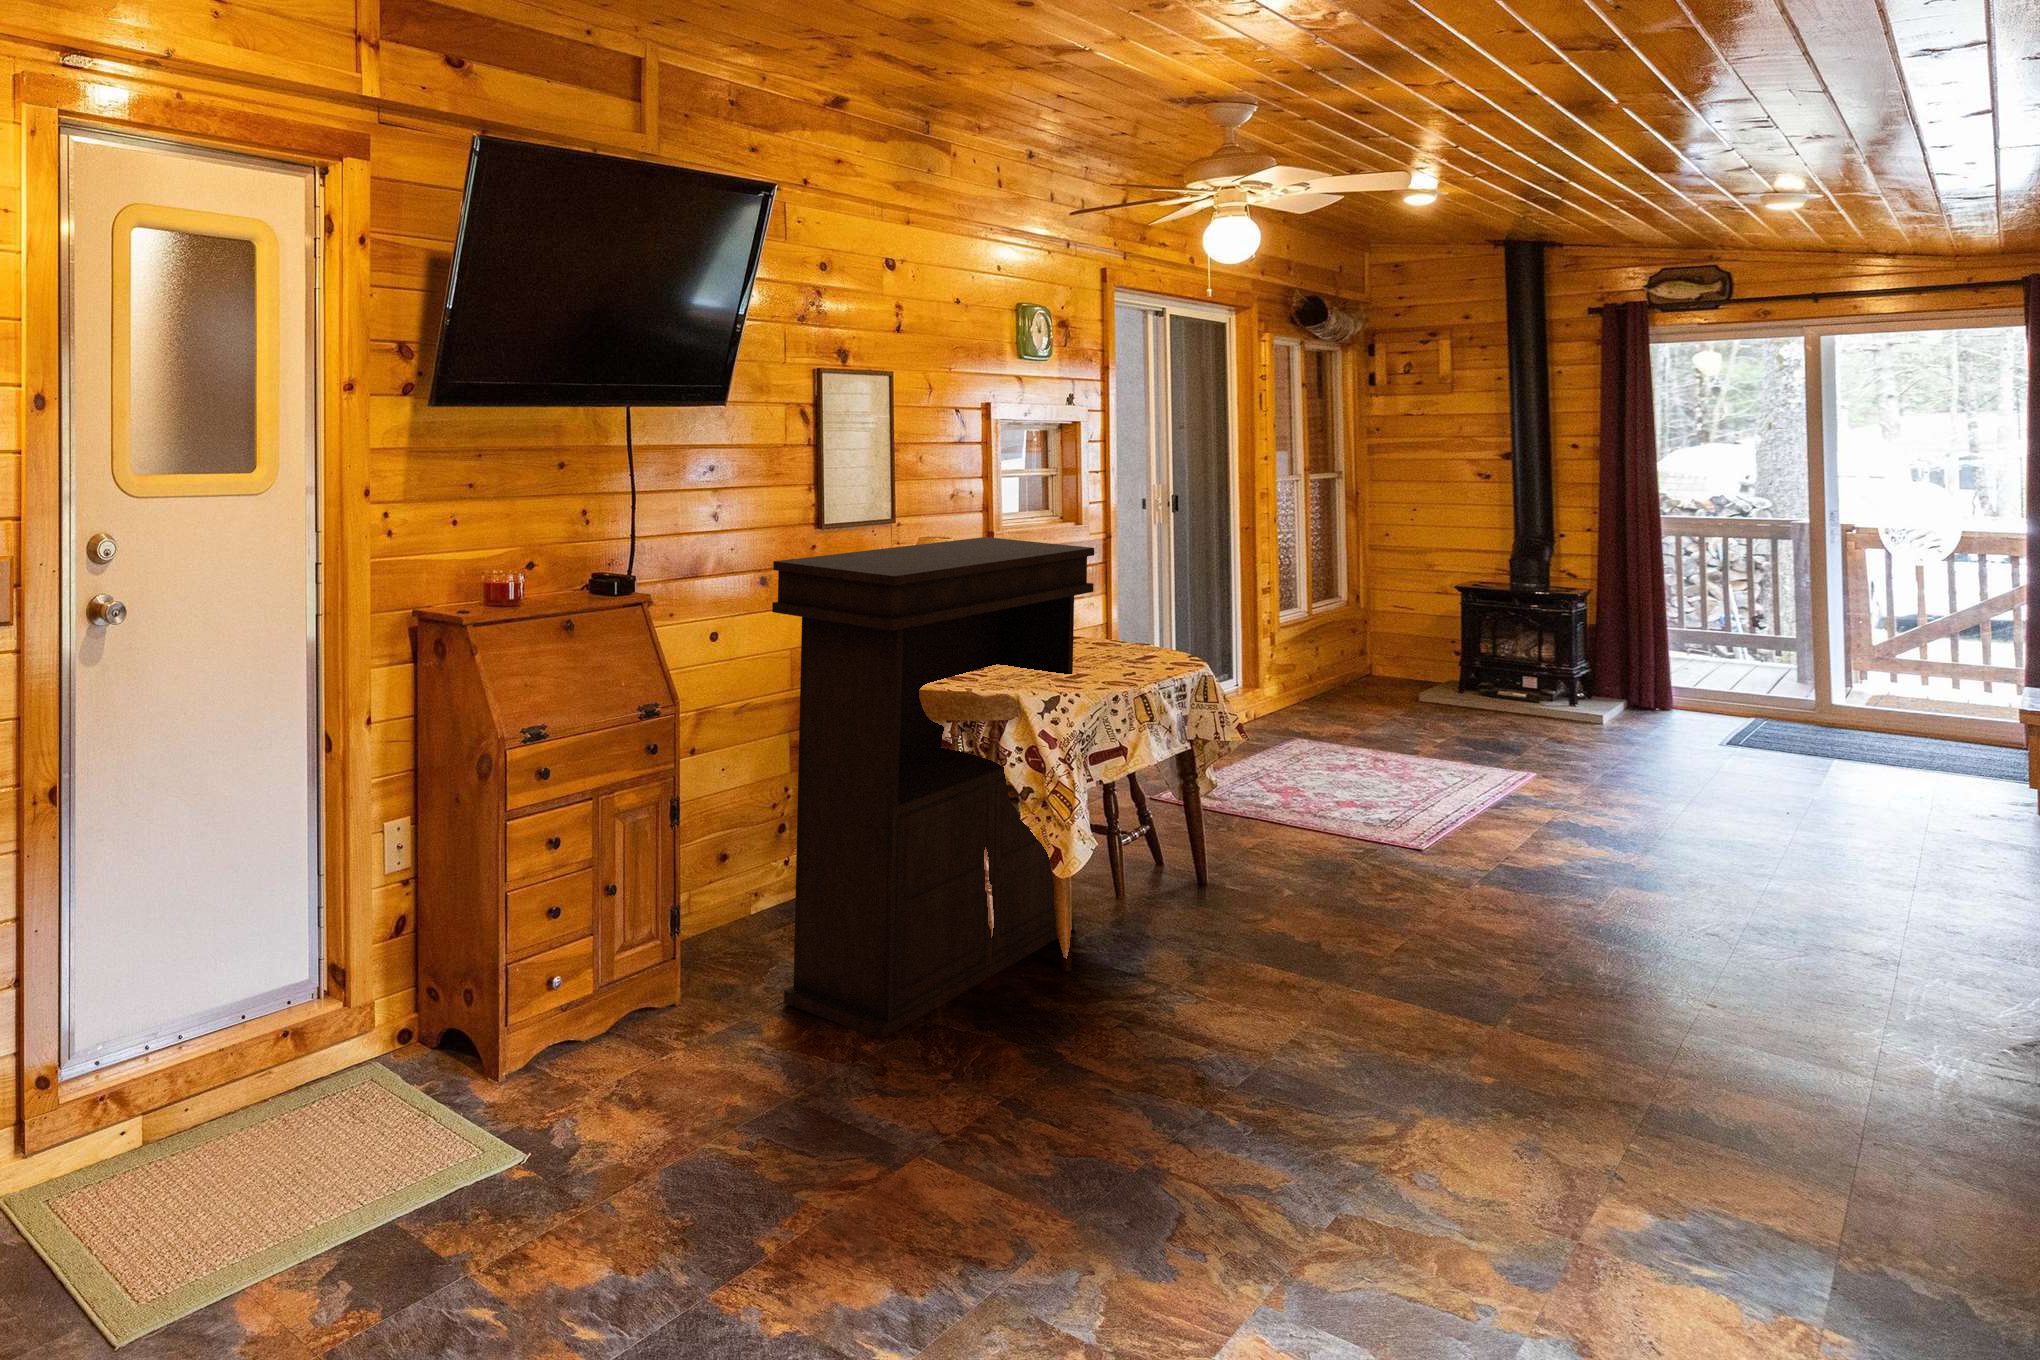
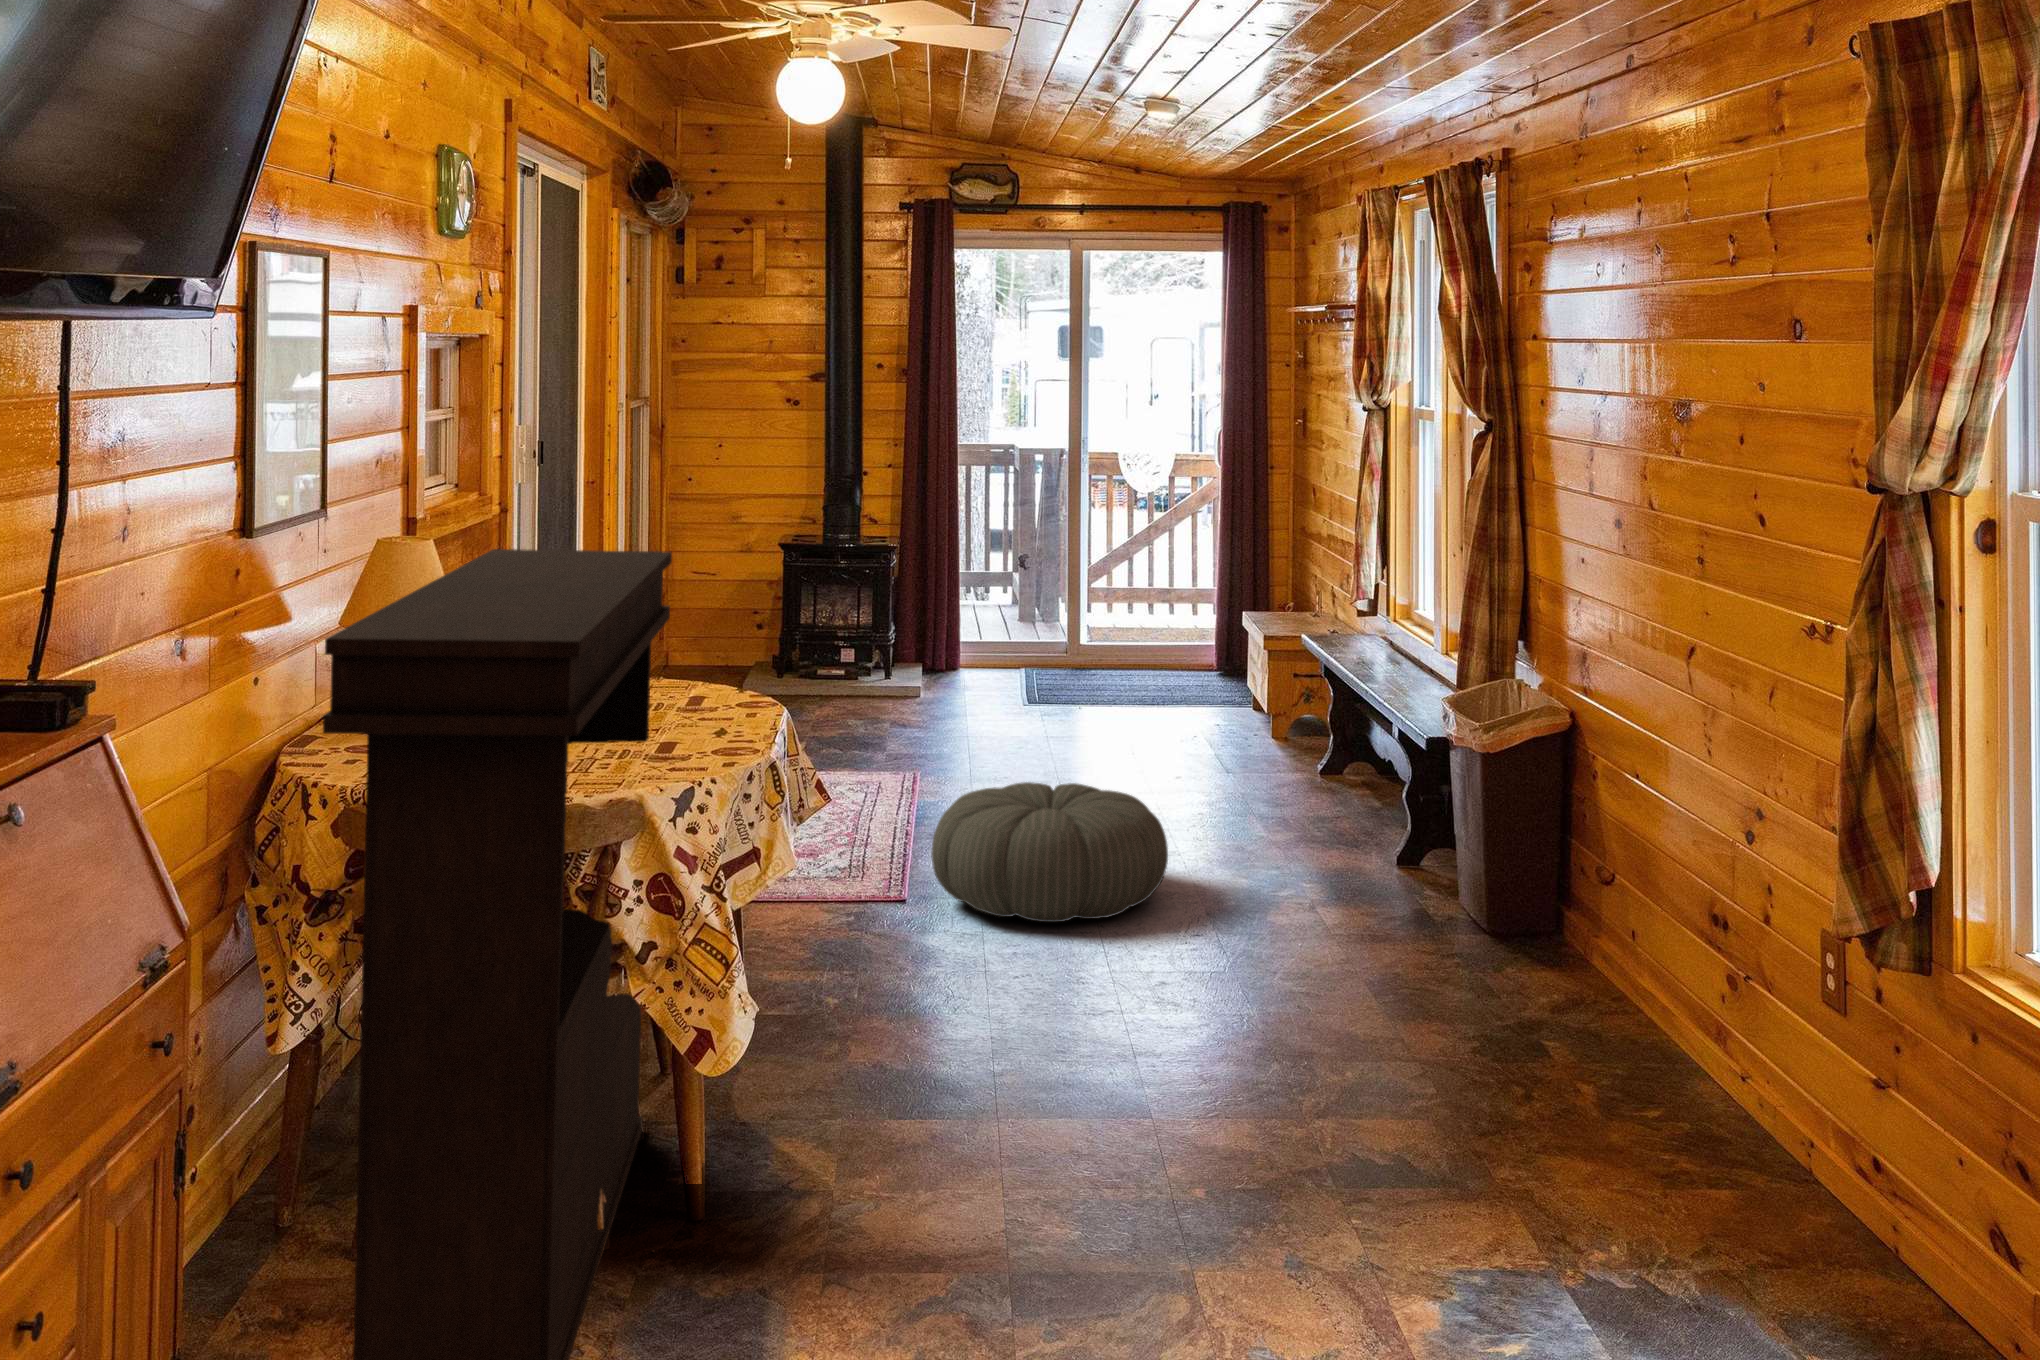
pouf: none [1427,781,1666,907] -> present [932,782,1168,922]

